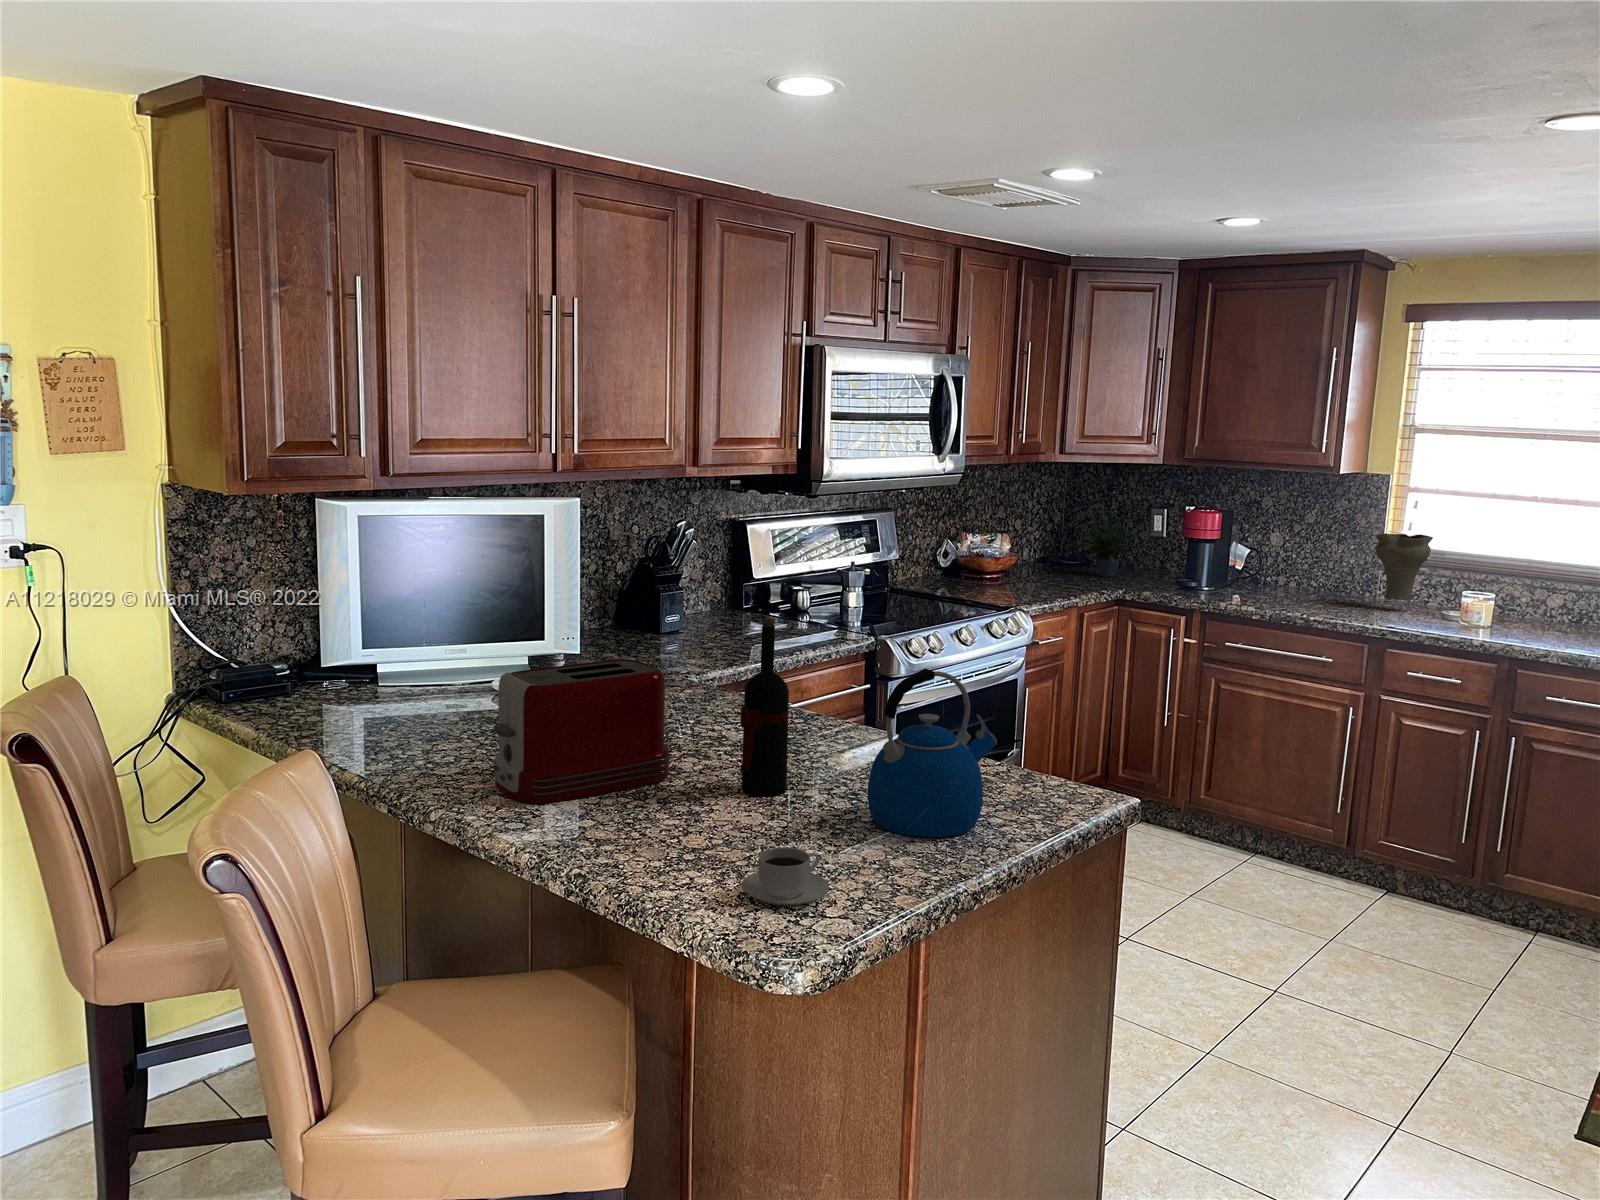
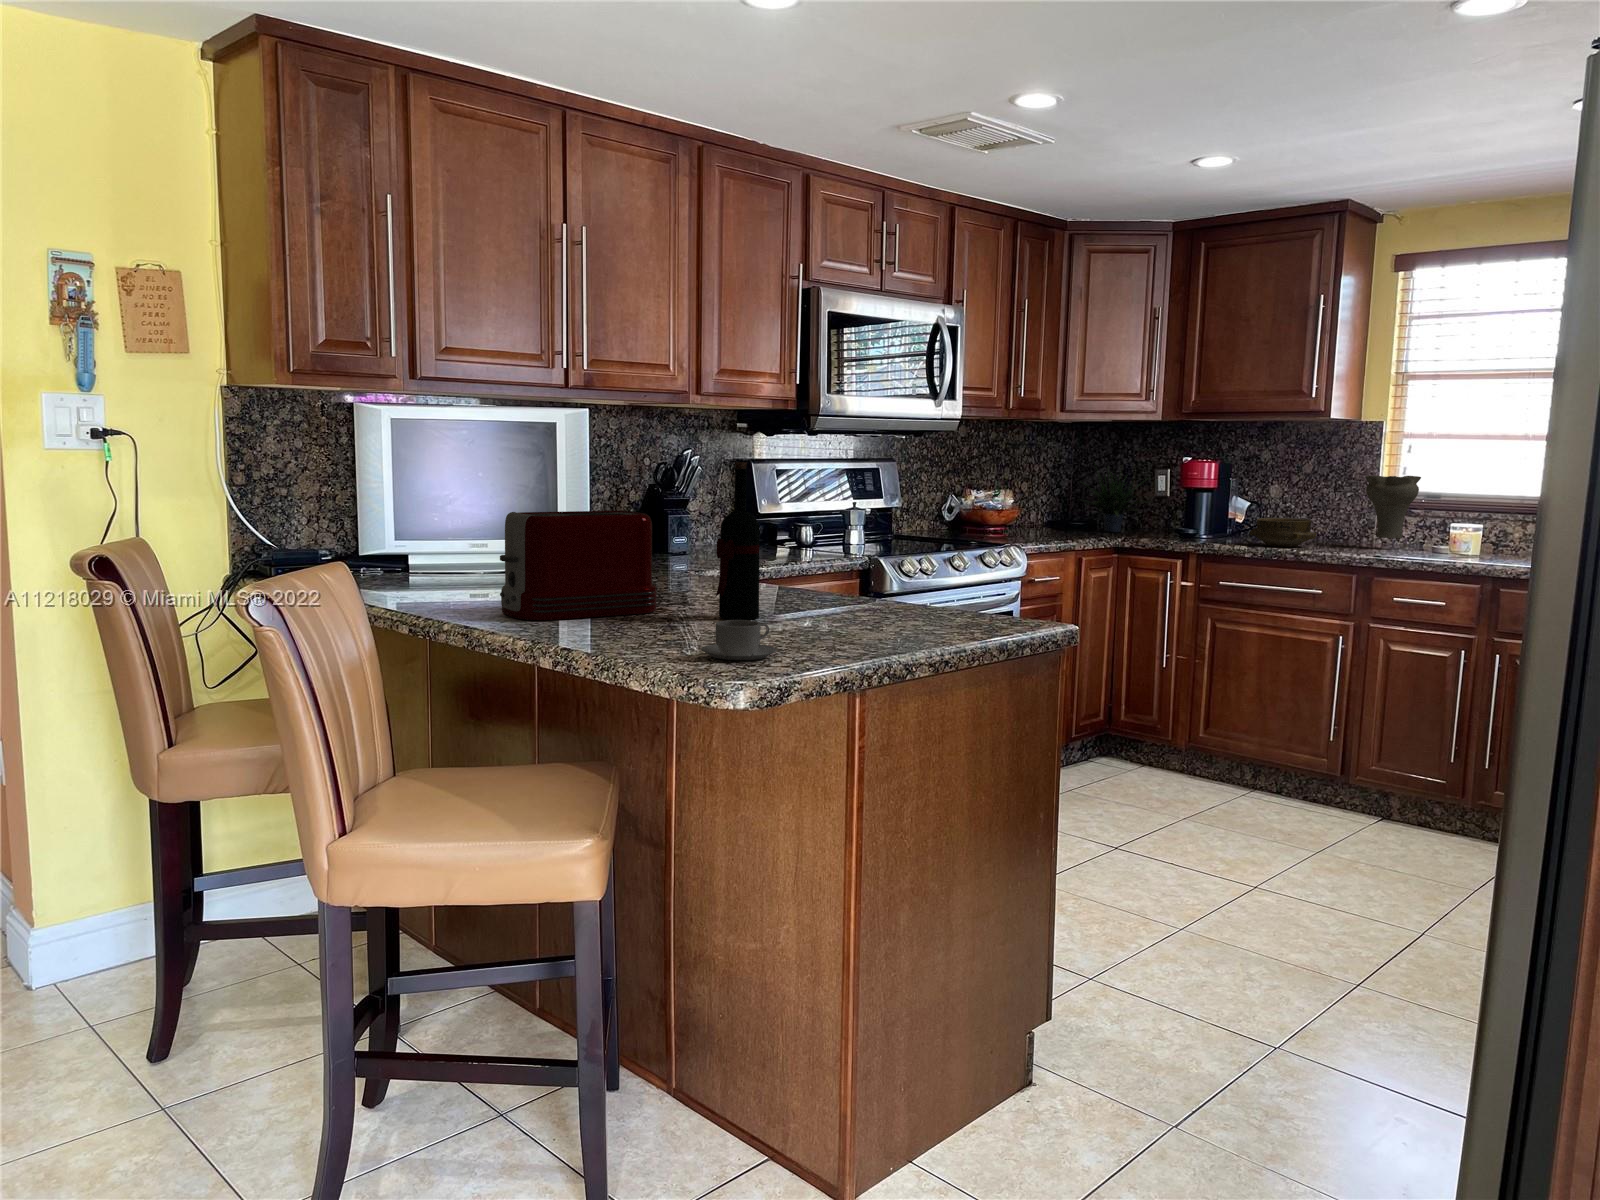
ceramic bowl: none [1255,574,1324,608] -> present [1250,518,1317,547]
kettle: present [868,668,997,838] -> none [825,493,942,637]

